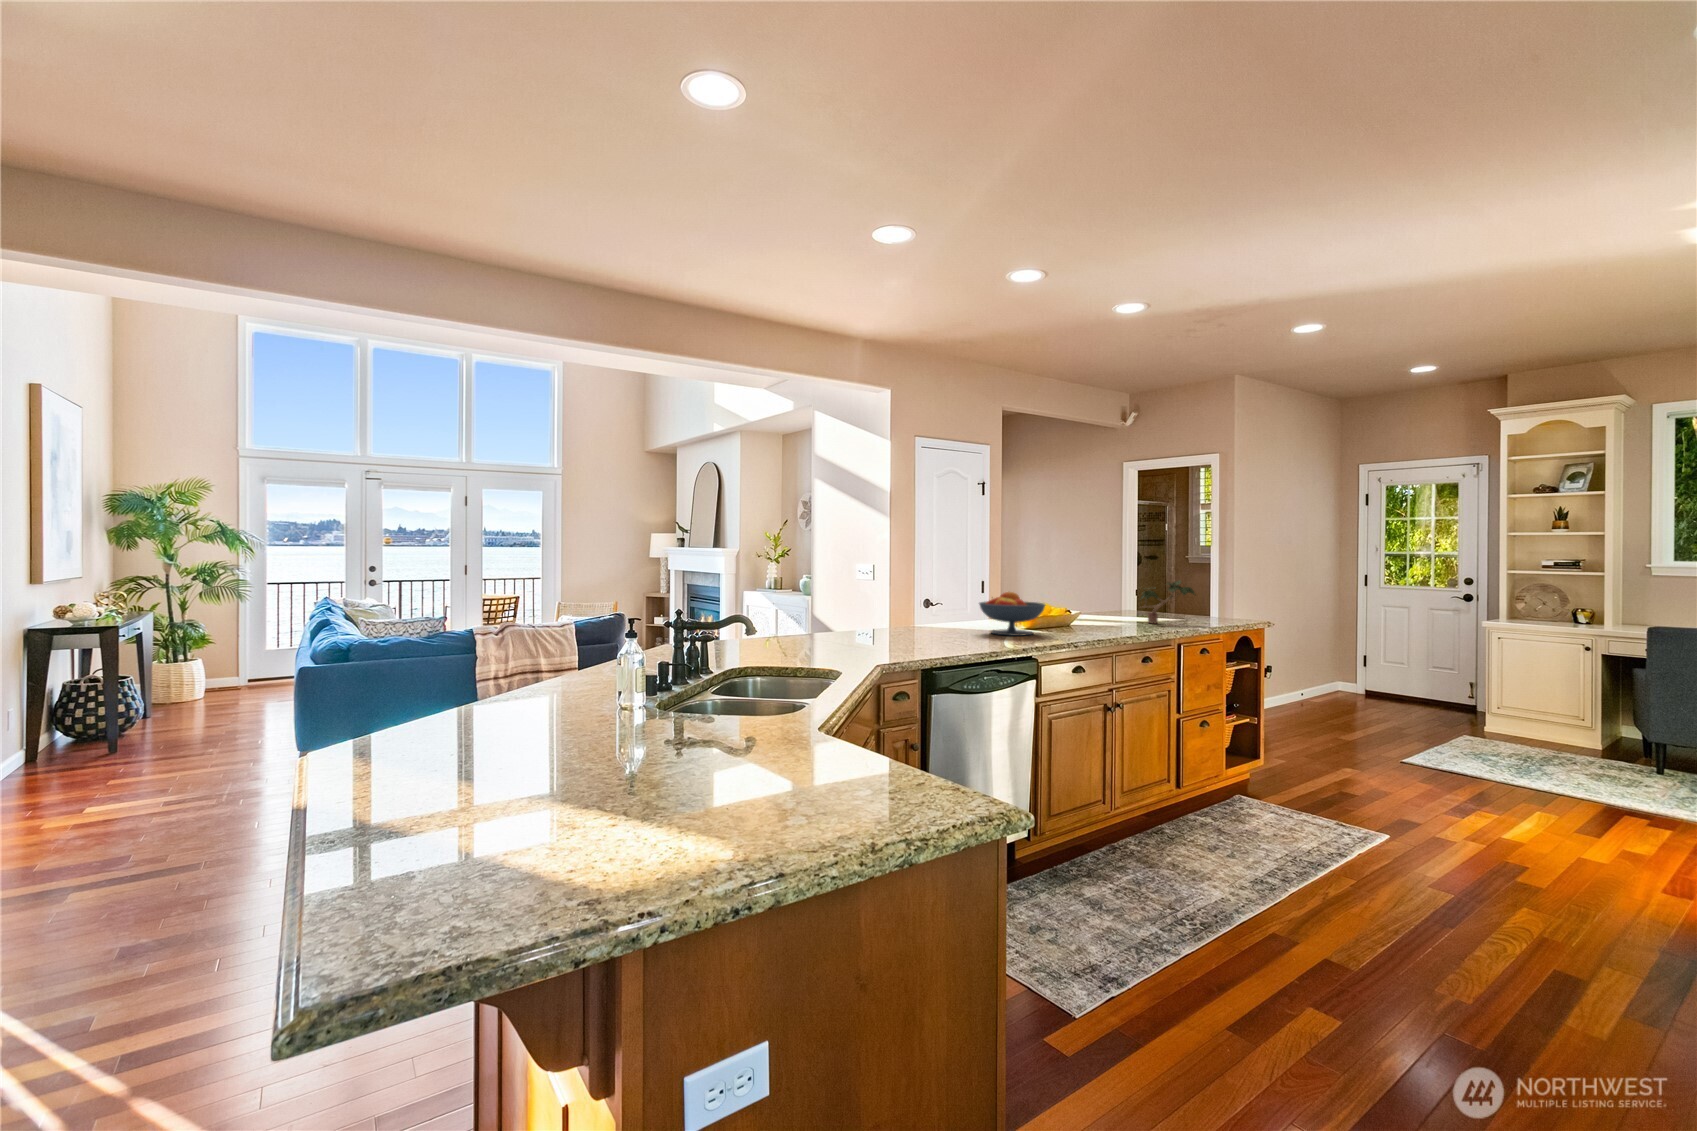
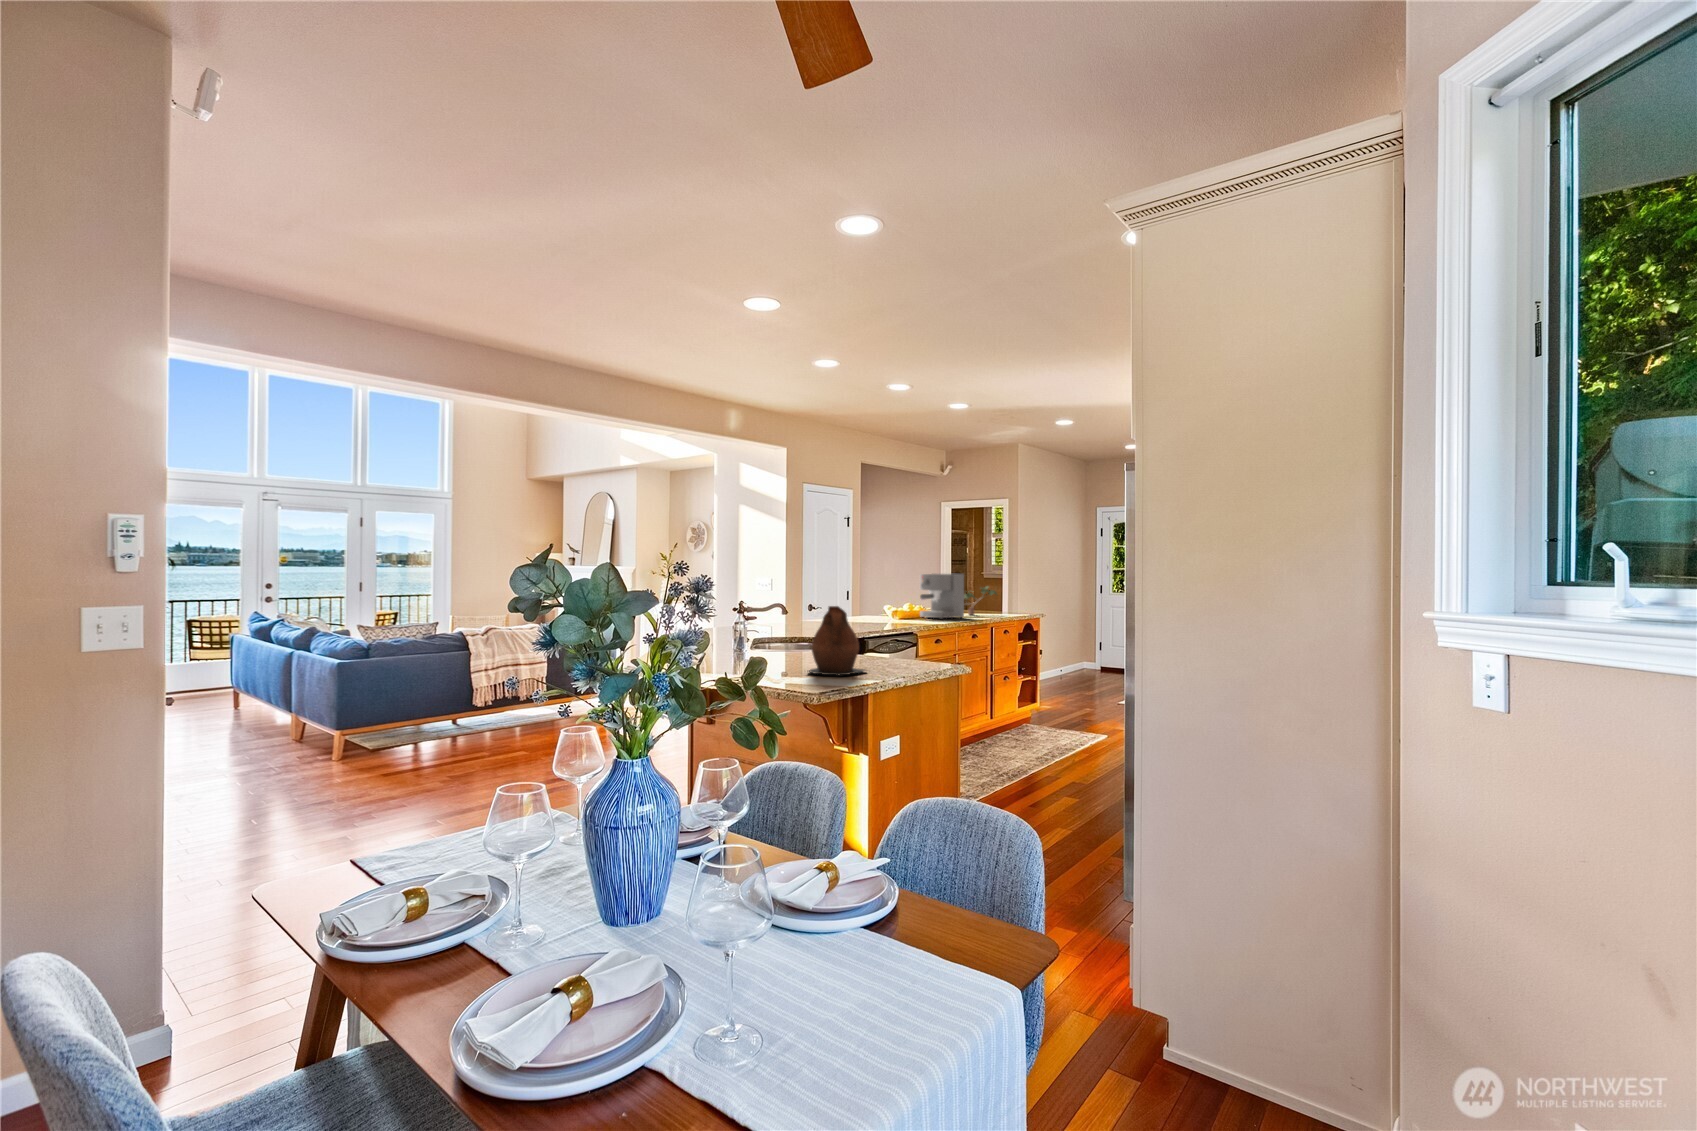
coffee maker: none [1067,561,1139,631] -> present [920,574,964,619]
fruit bowl: present [979,592,1045,636] -> none [865,594,909,623]
ceramic pitcher: none [672,647,819,817] -> present [807,606,866,676]

